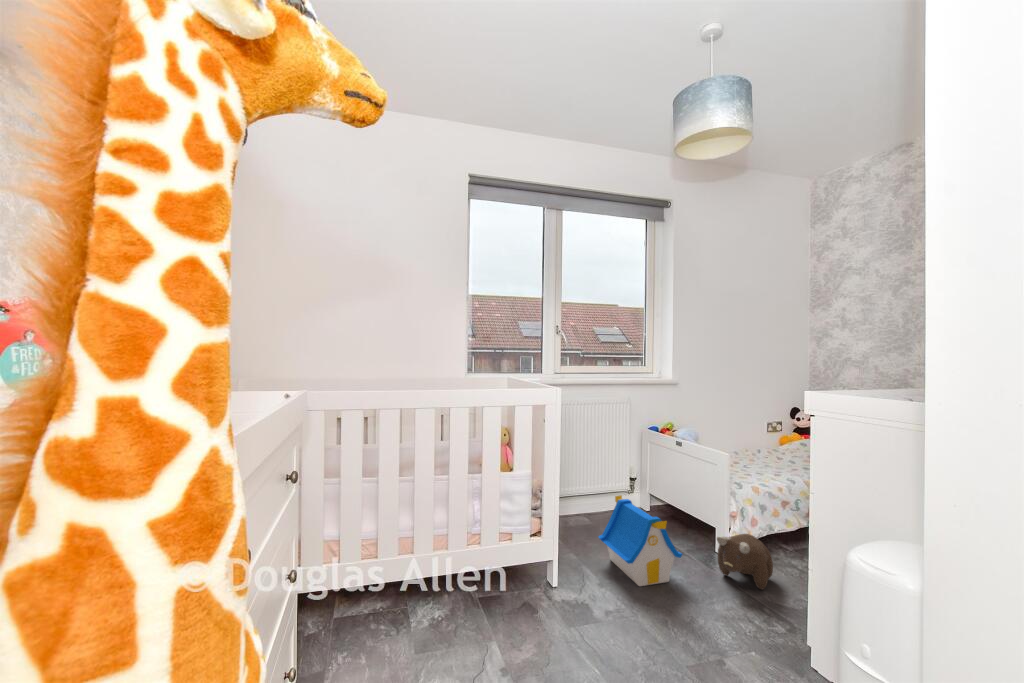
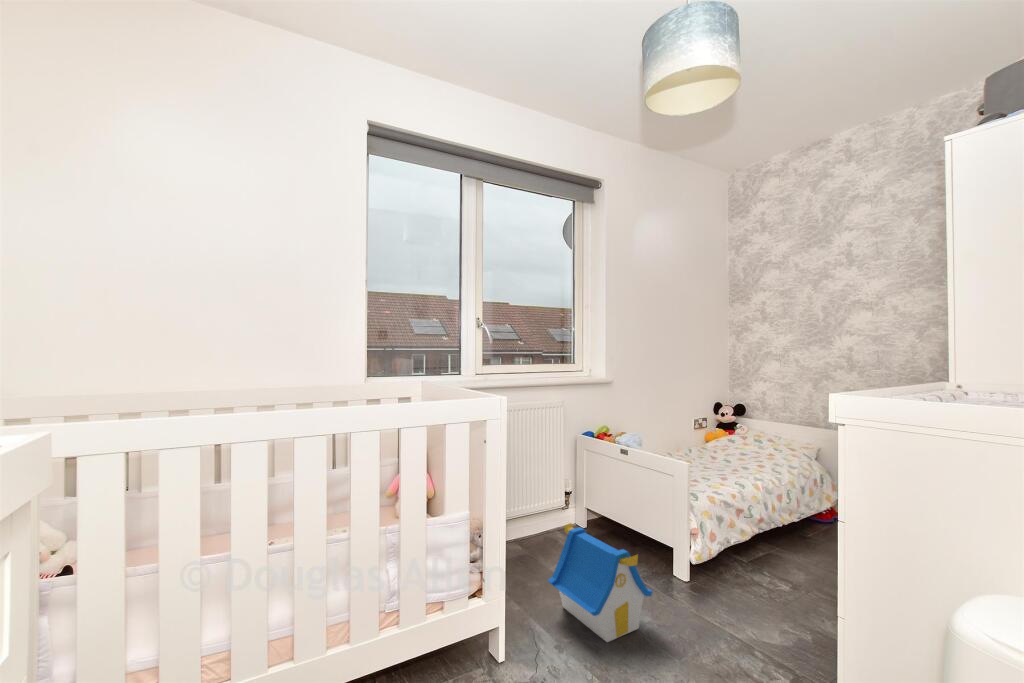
plush toy: present [717,534,773,589] -> none [686,554,747,621]

